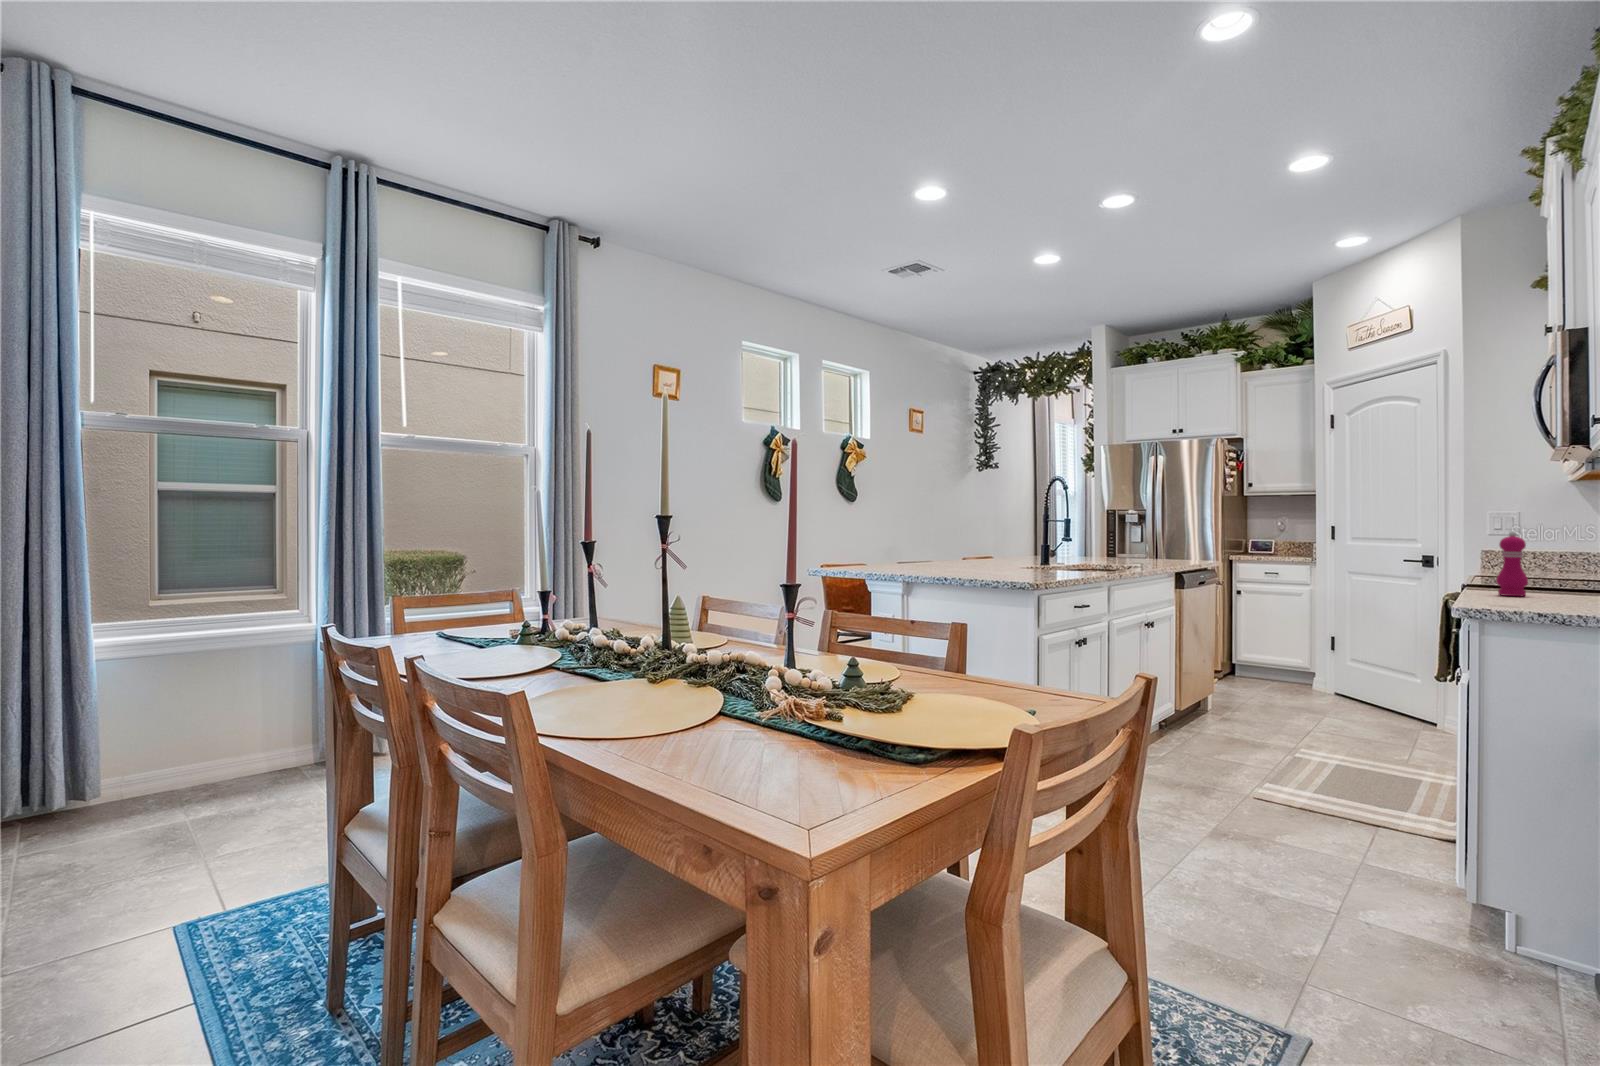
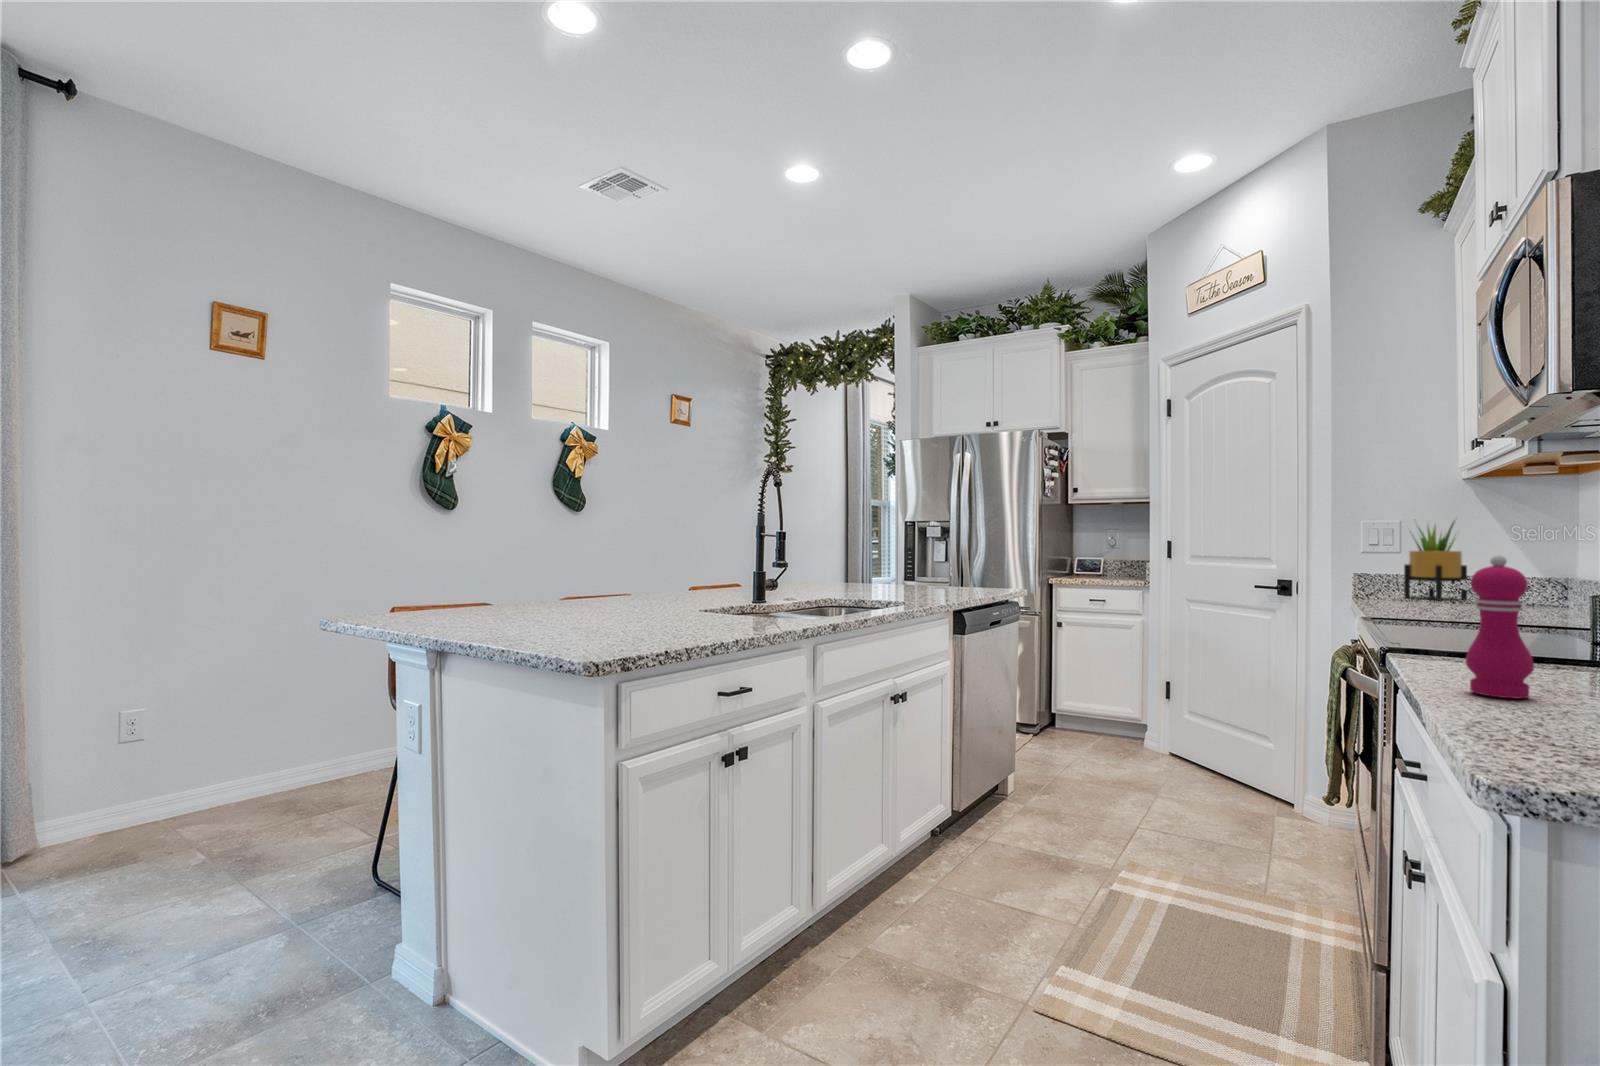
potted plant: none [1524,507,1573,567] -> present [1404,519,1467,601]

